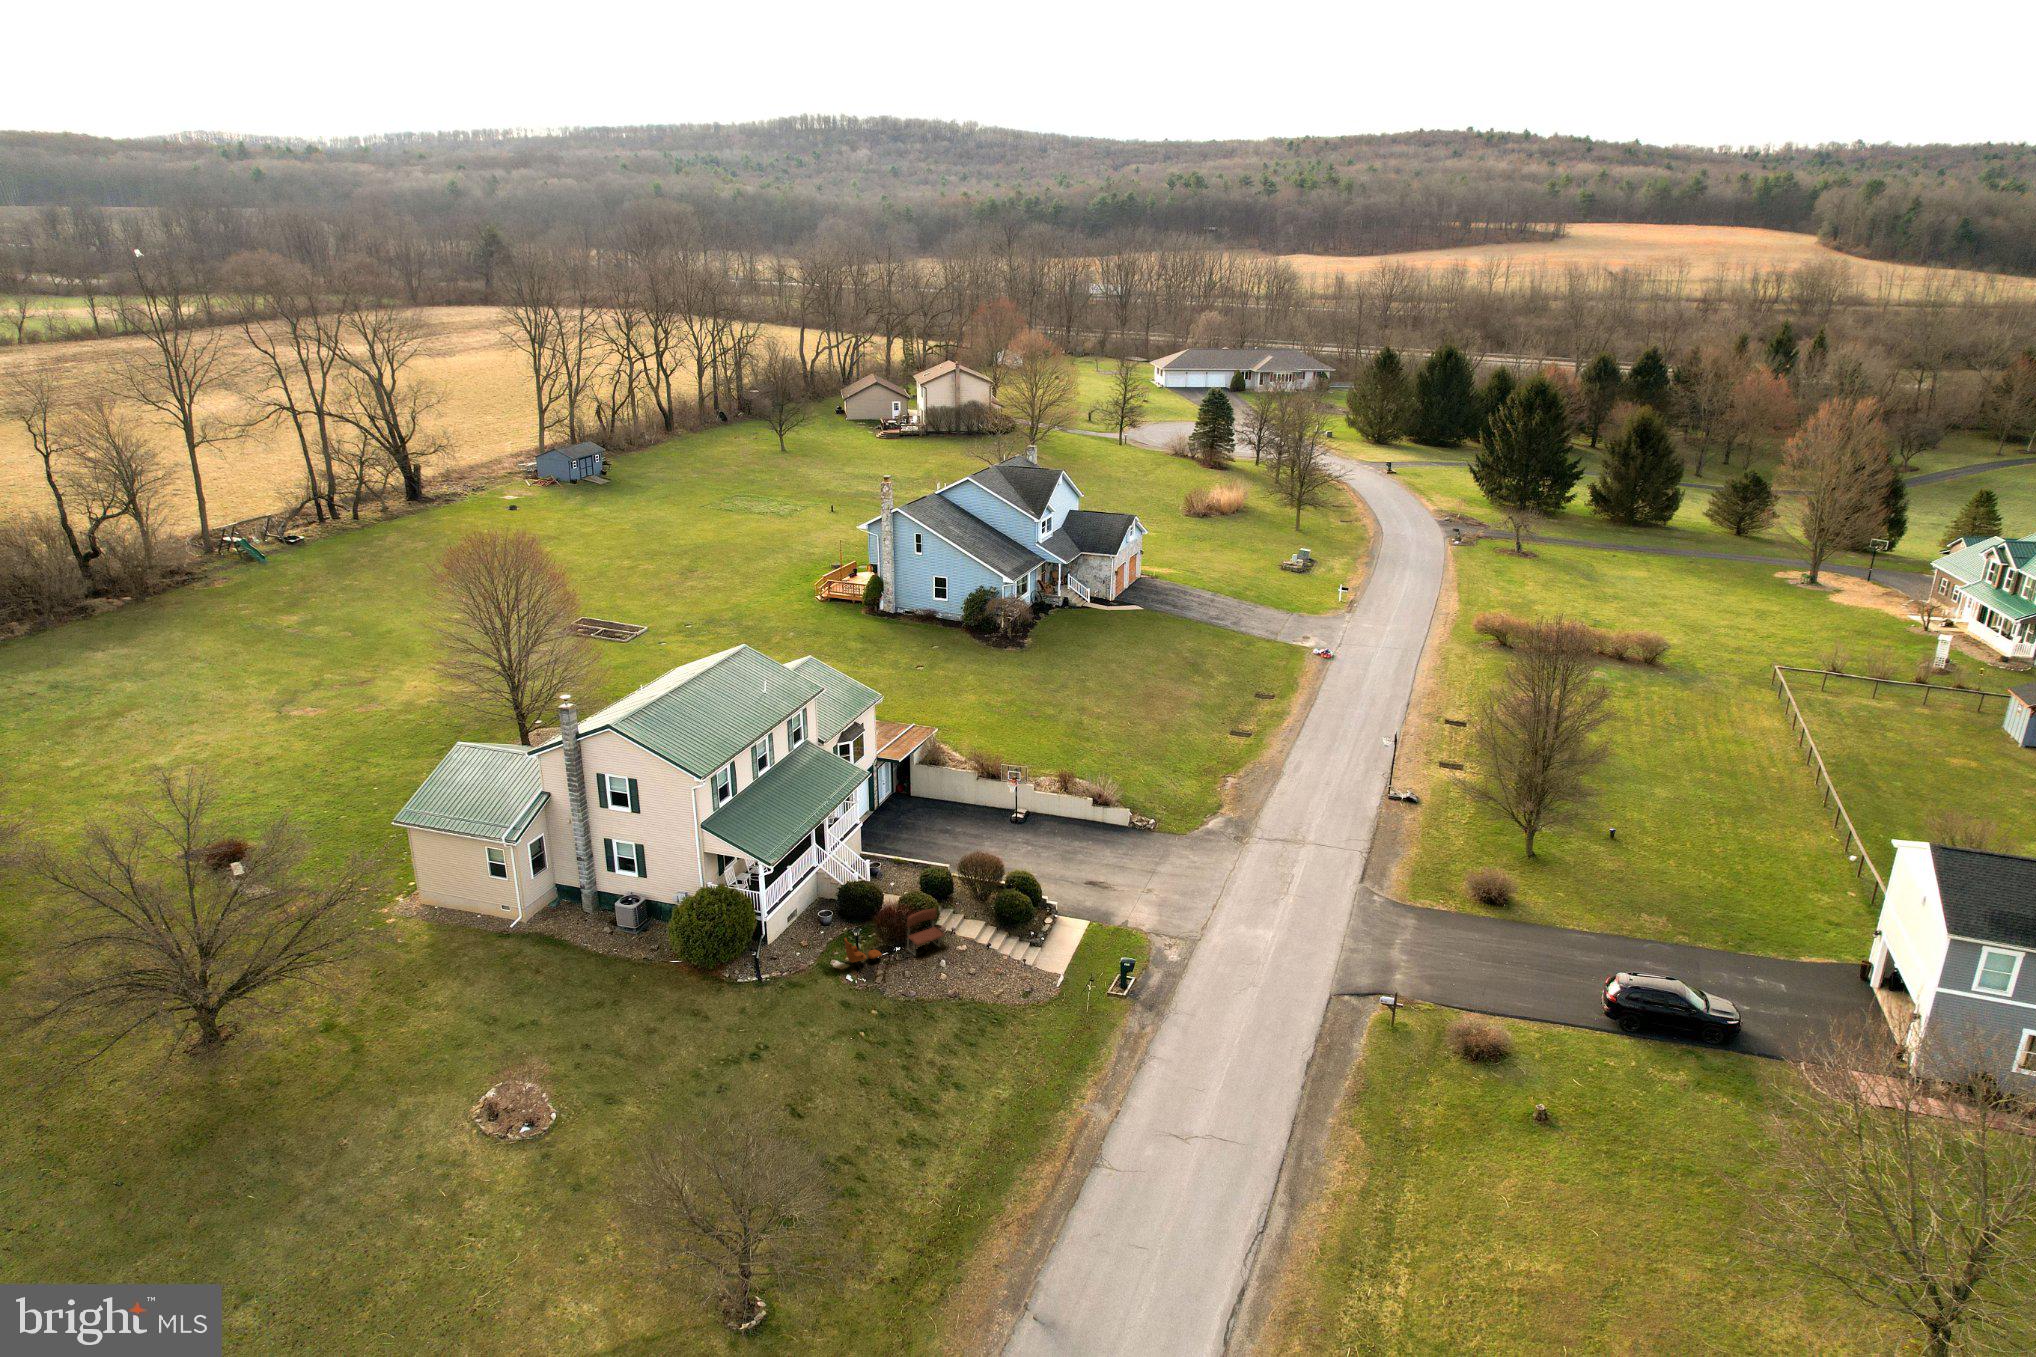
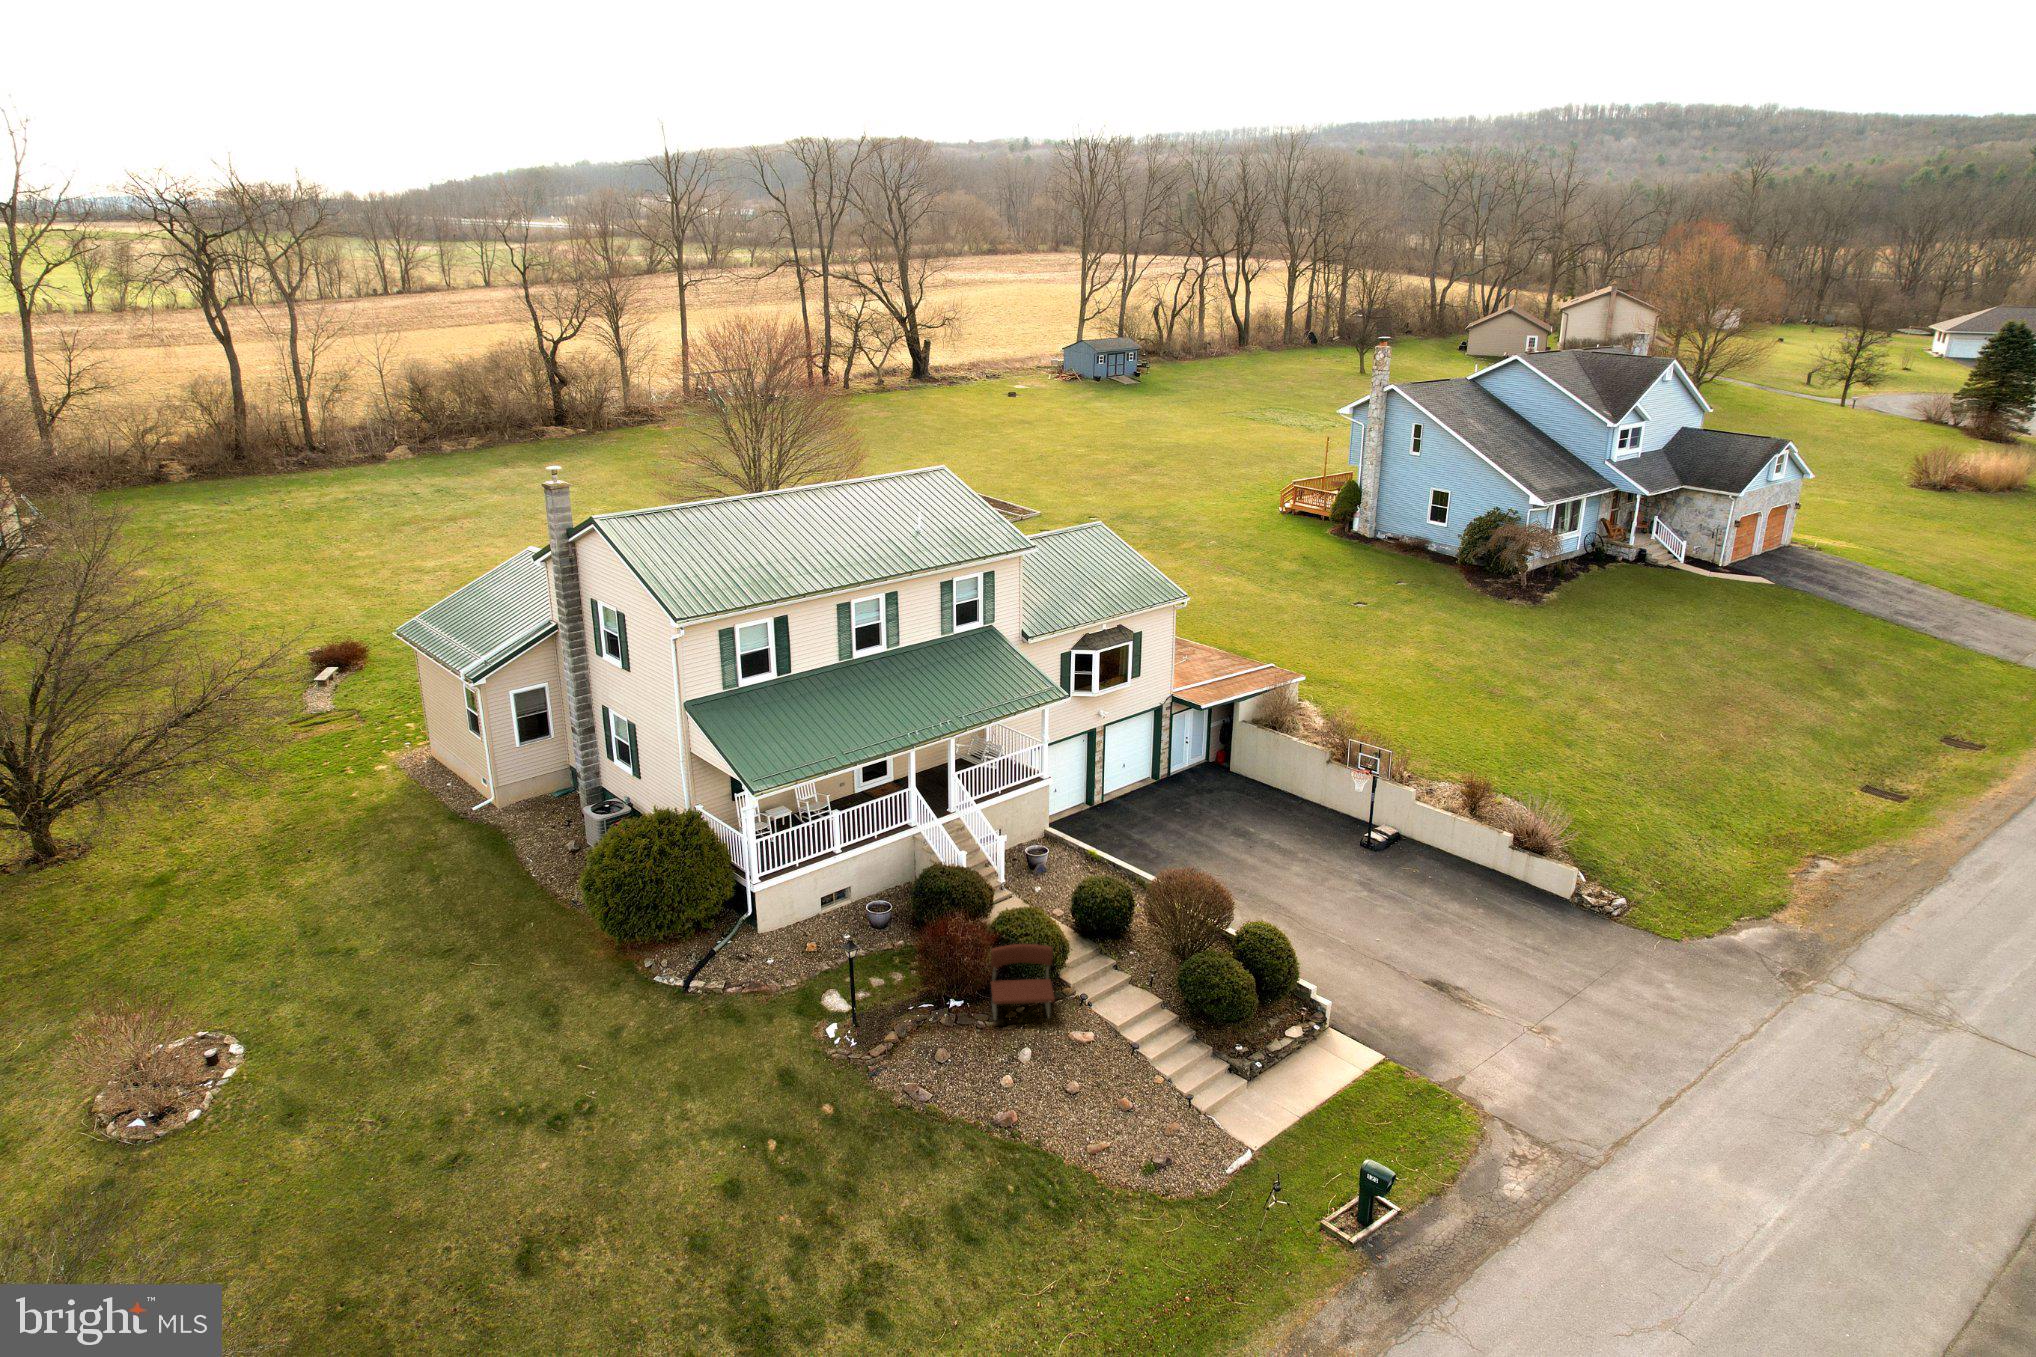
lounge chair: present [844,938,882,969] -> none [863,952,936,1017]

